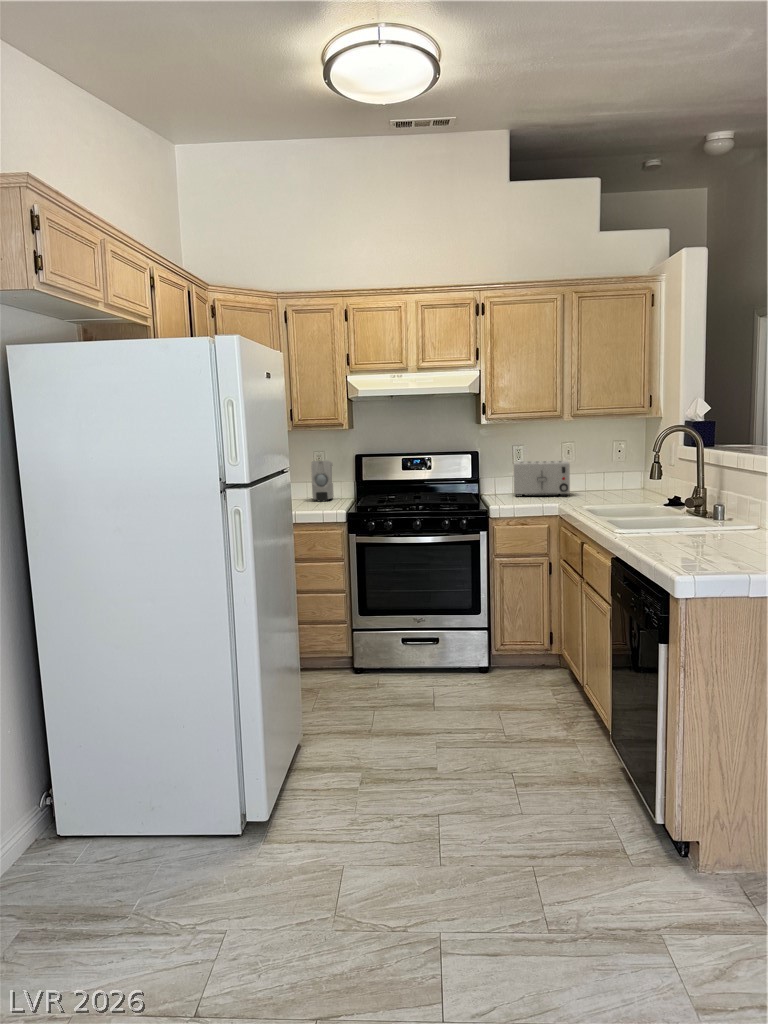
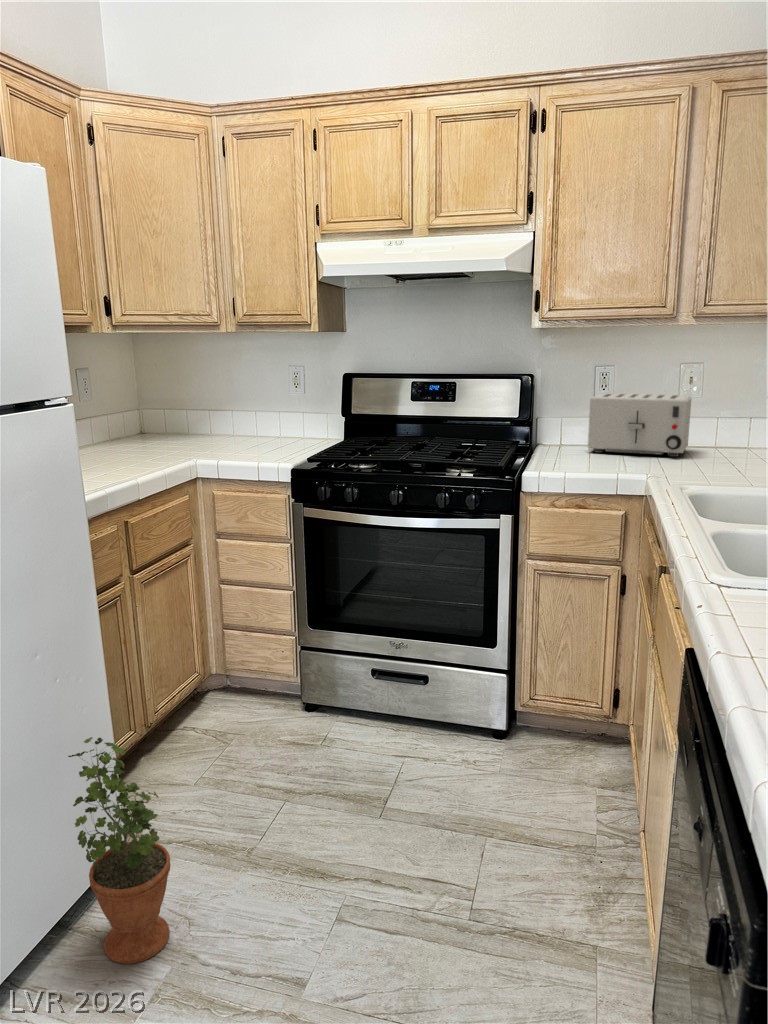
soap dispenser: present [311,461,333,501] -> none [276,379,316,442]
potted plant: none [299,655,359,785] -> present [68,737,171,964]

